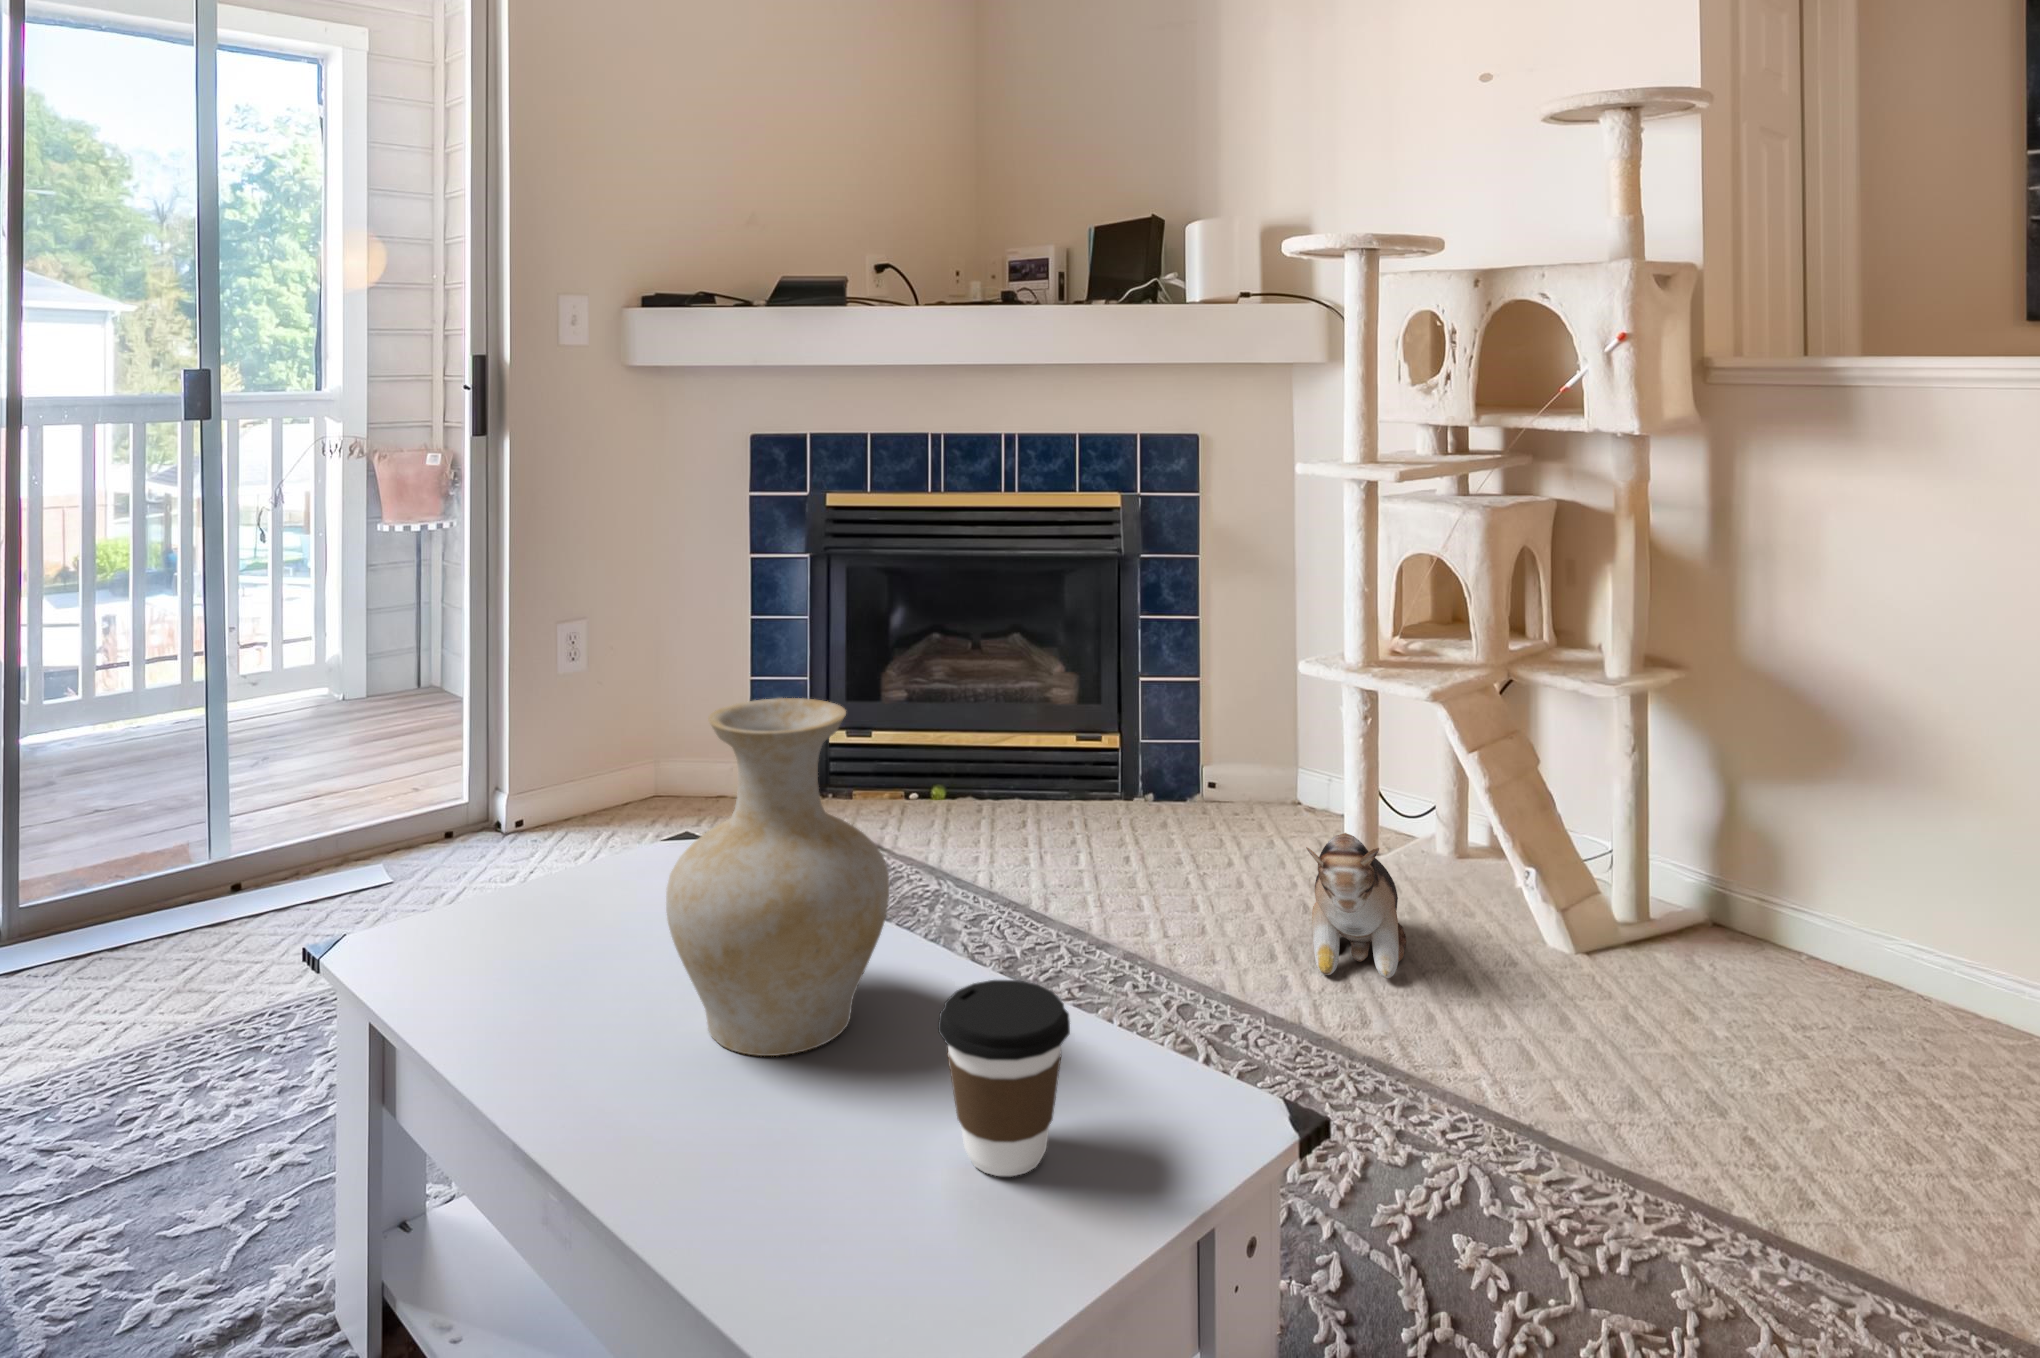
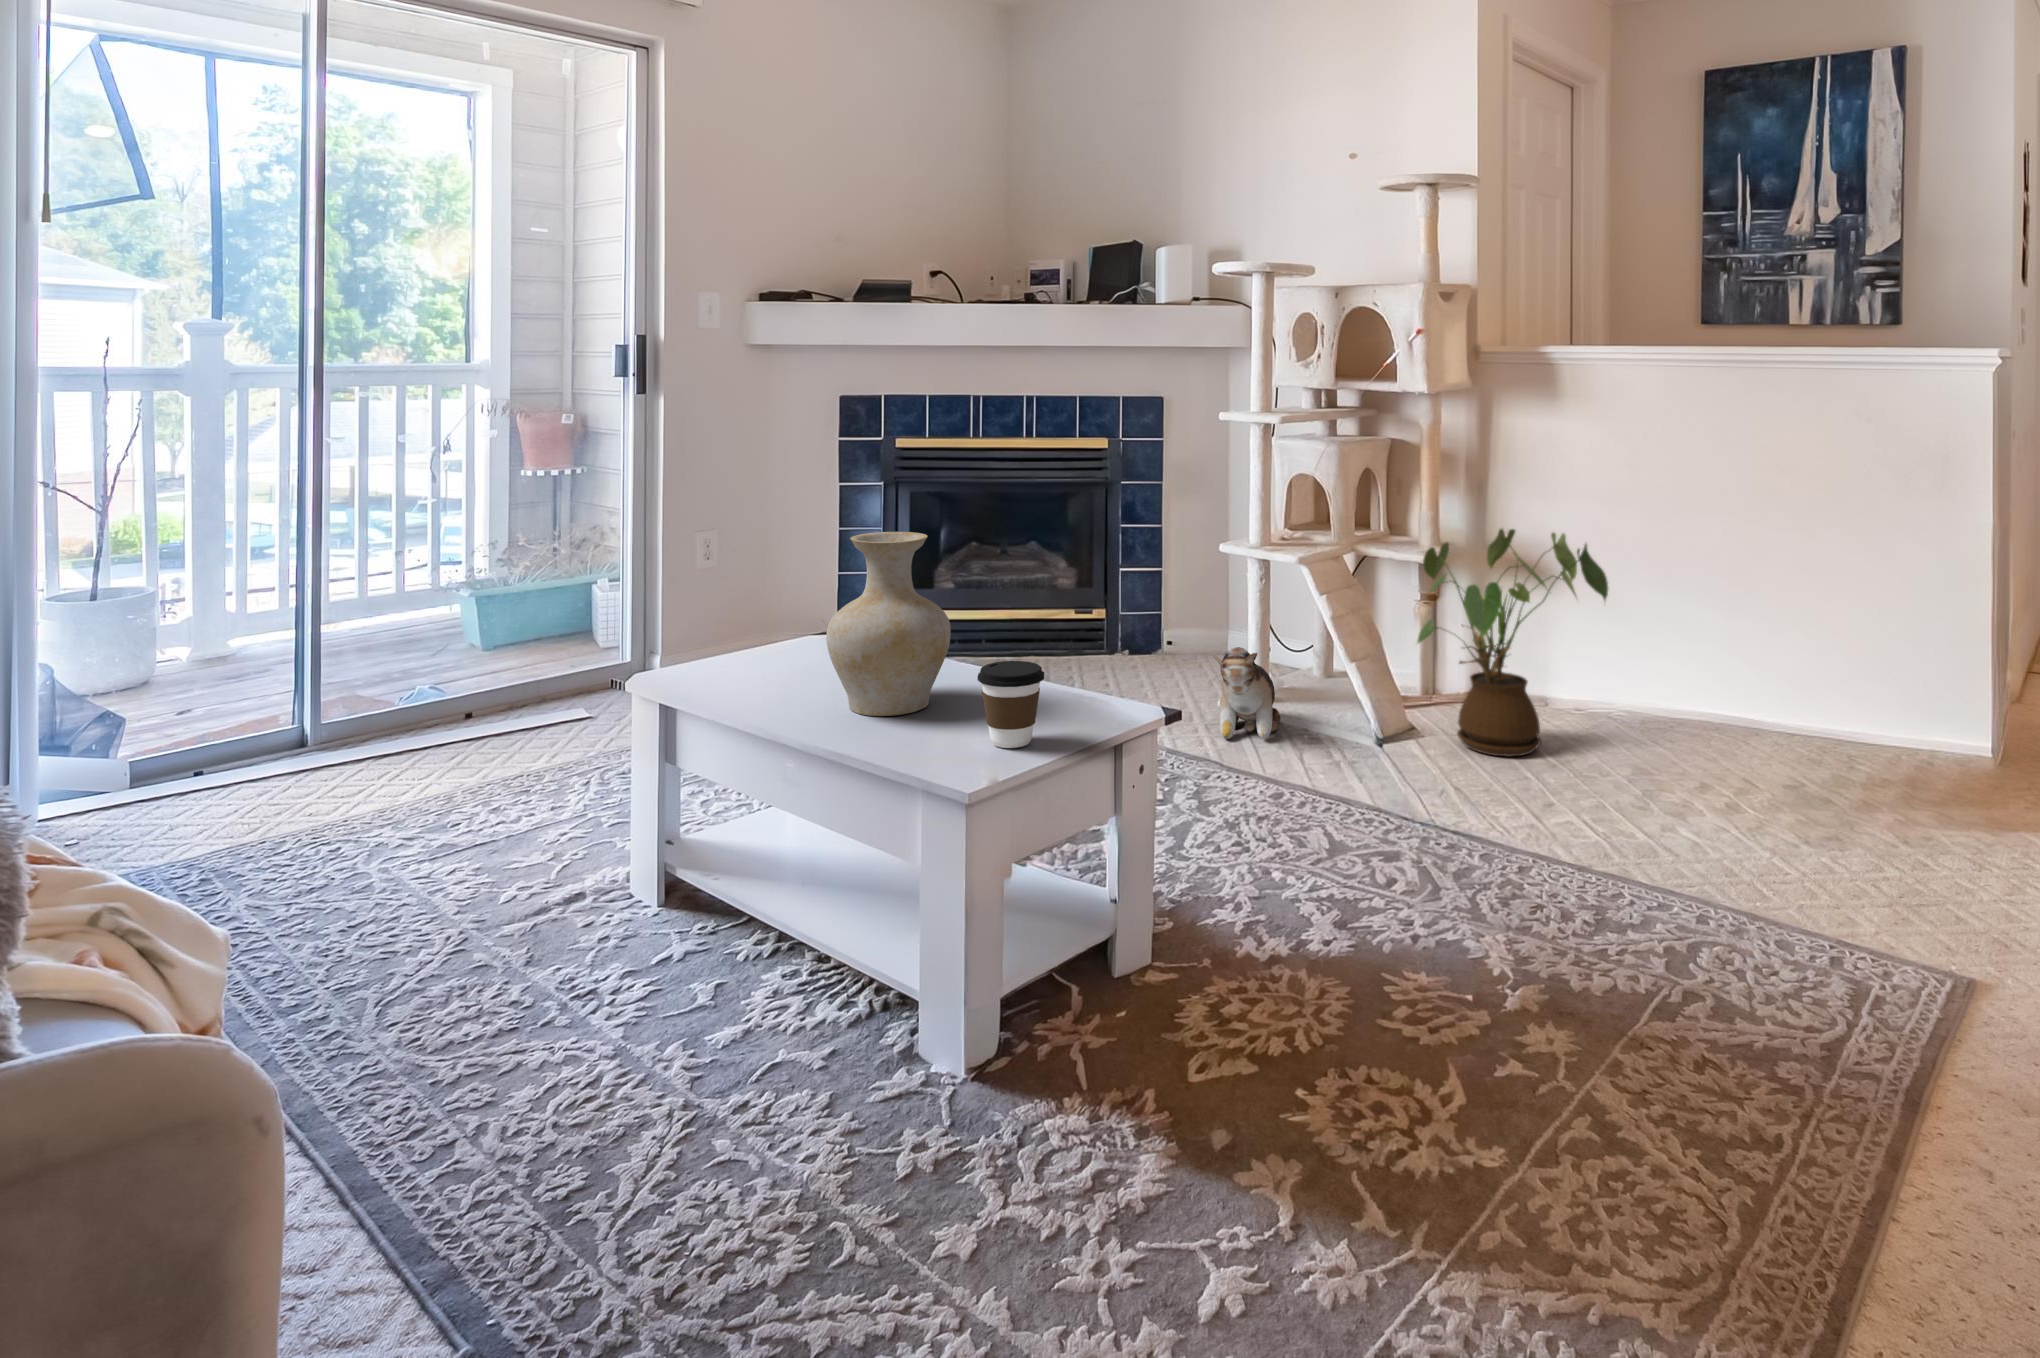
house plant: none [1638,650,1989,1033] -> present [1417,529,1608,757]

